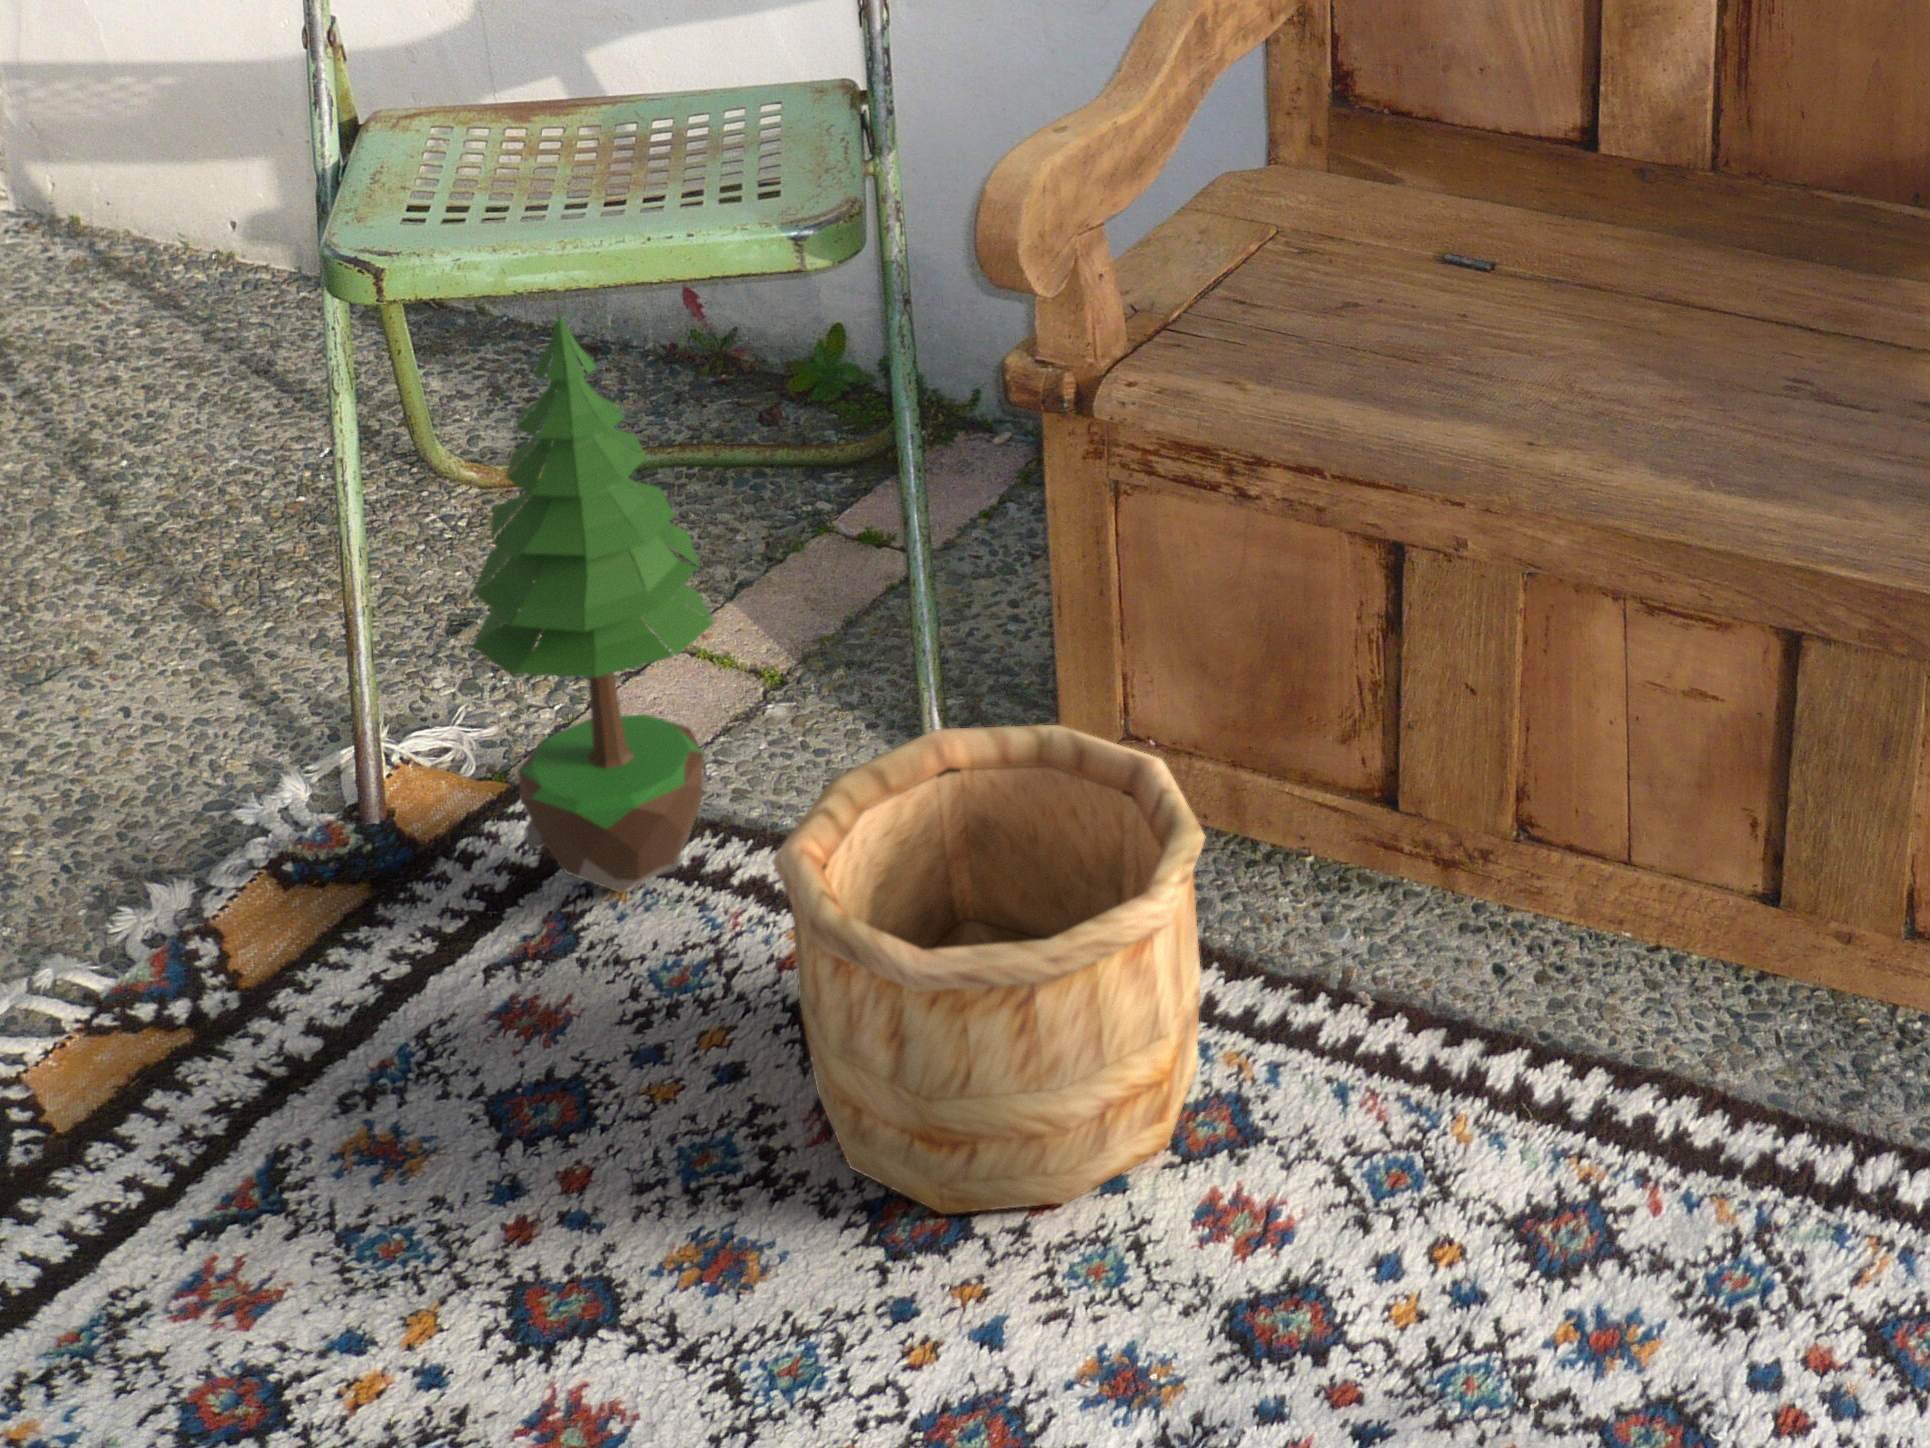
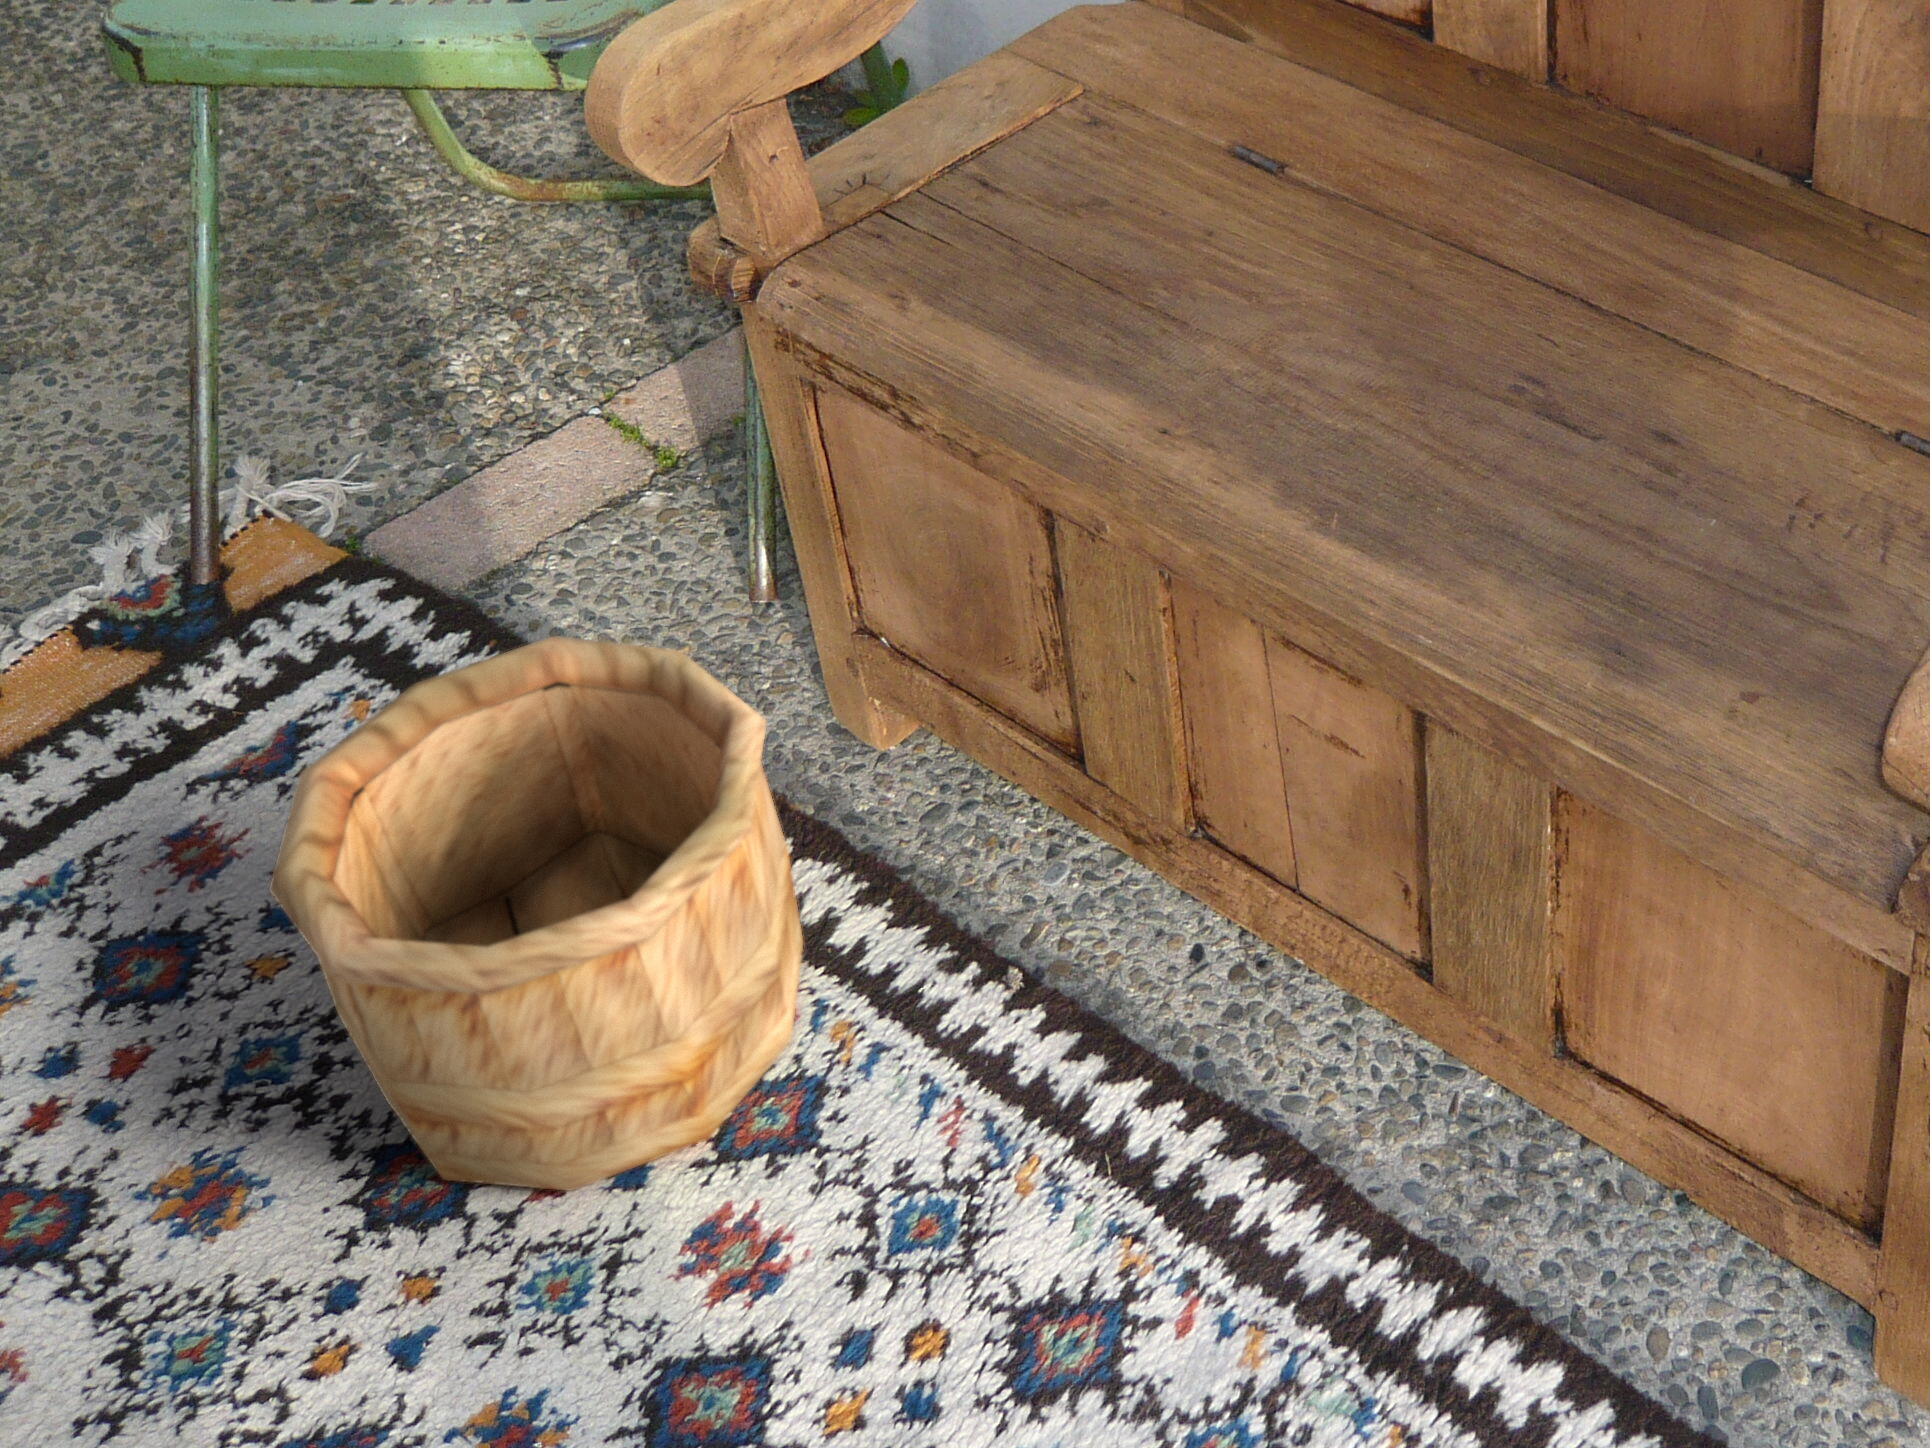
potted tree: present [471,315,715,893] -> none [152,138,458,717]

